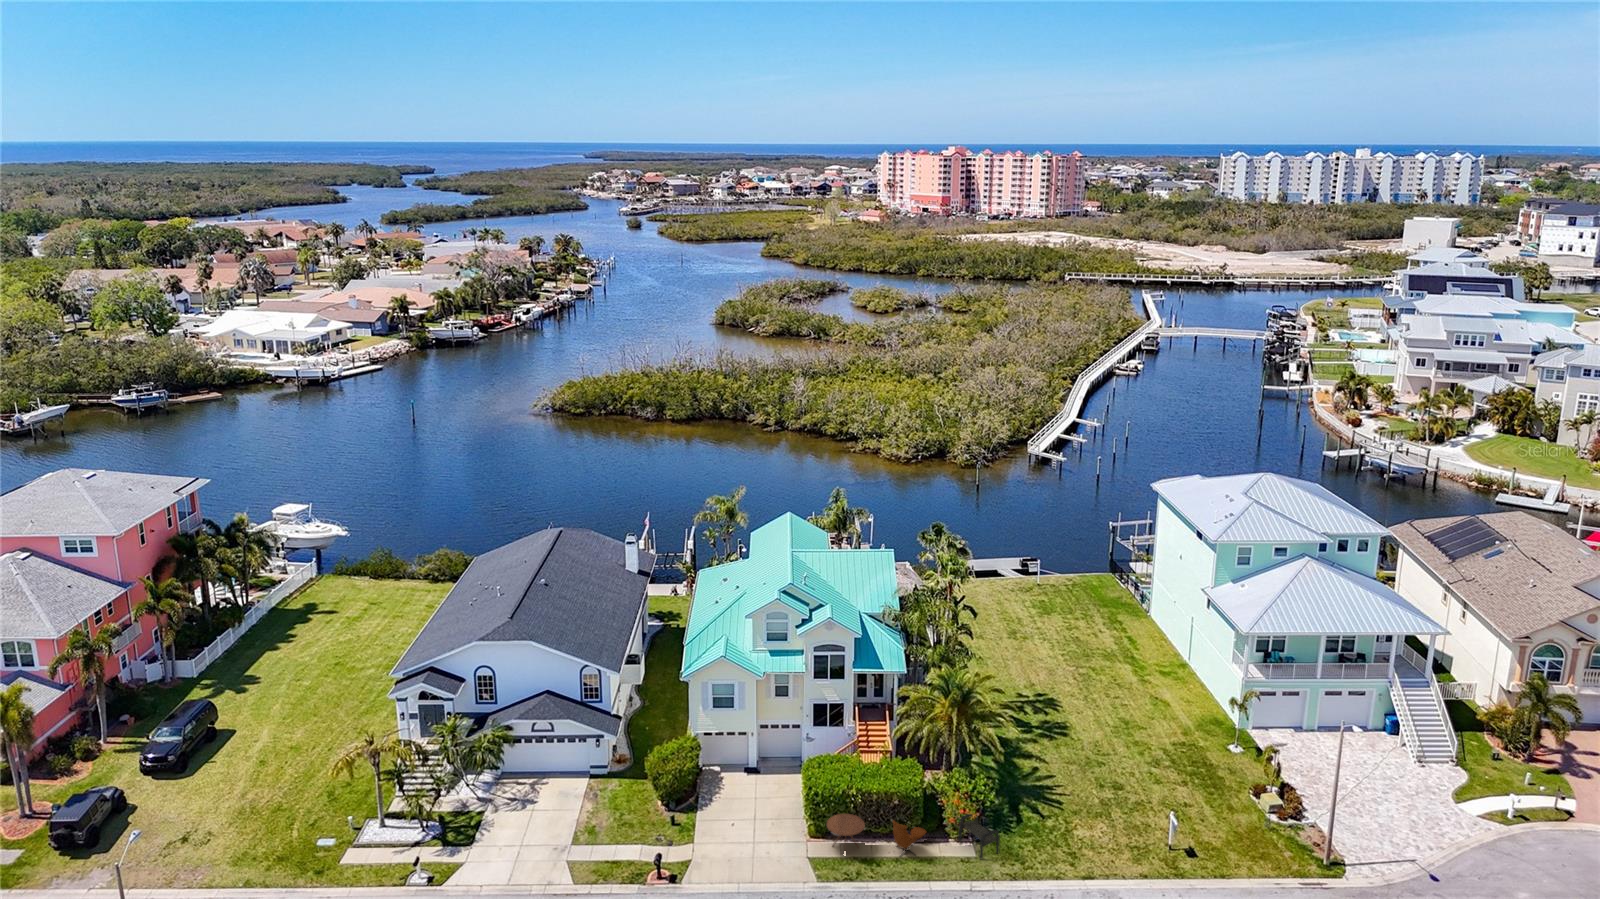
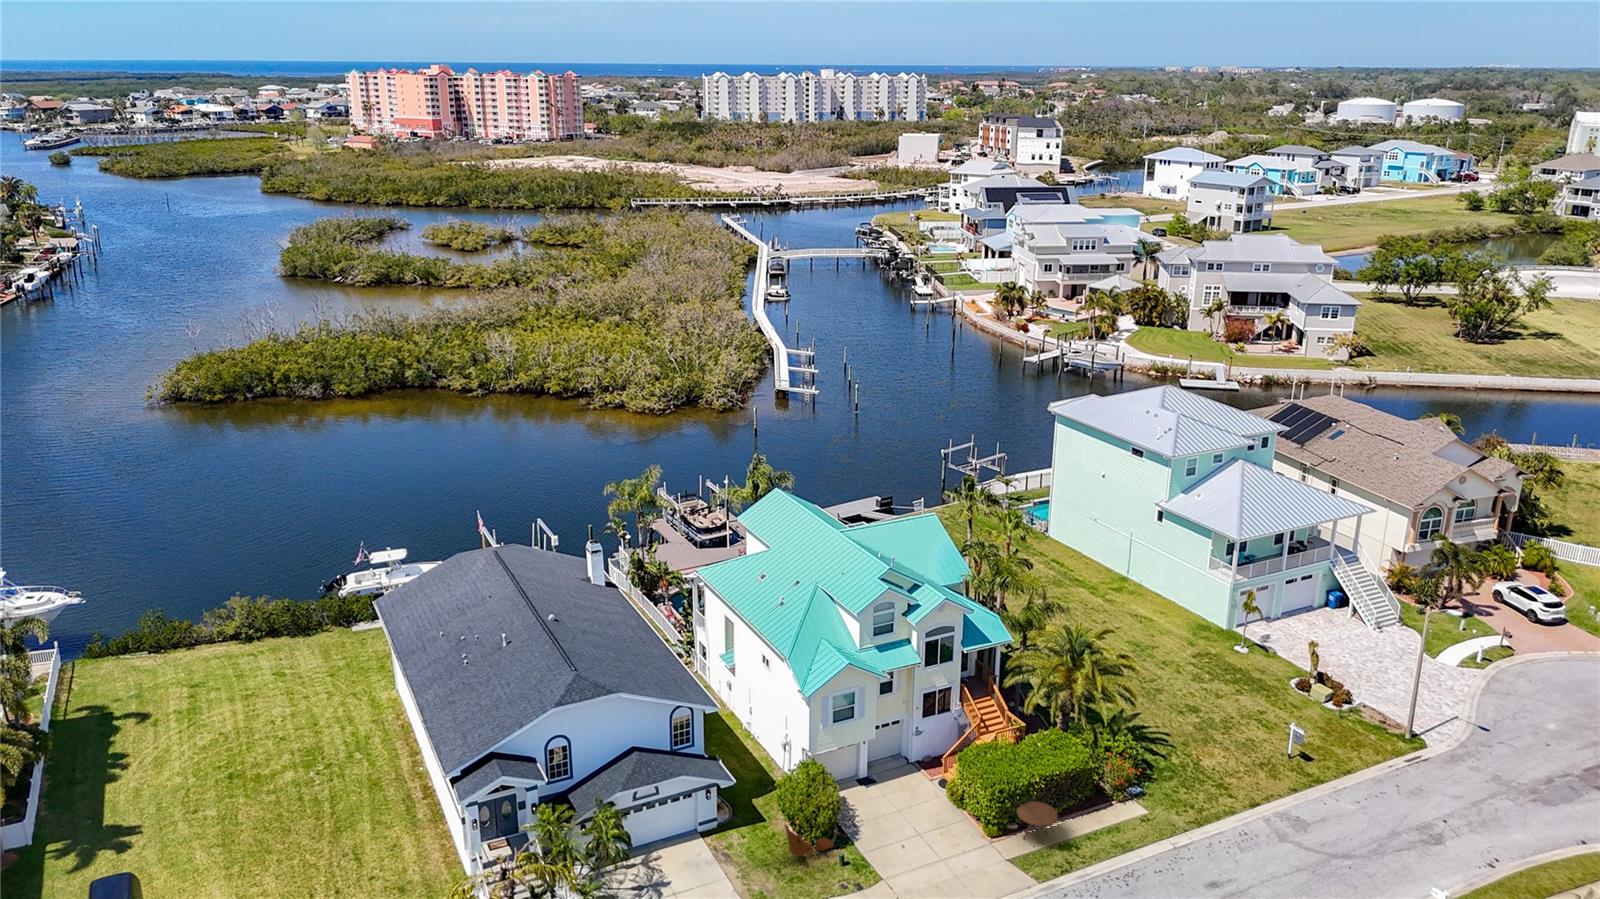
bench: present [958,814,1000,859] -> none [1122,768,1168,813]
lounge chair: present [893,821,926,852] -> present [785,825,834,862]

